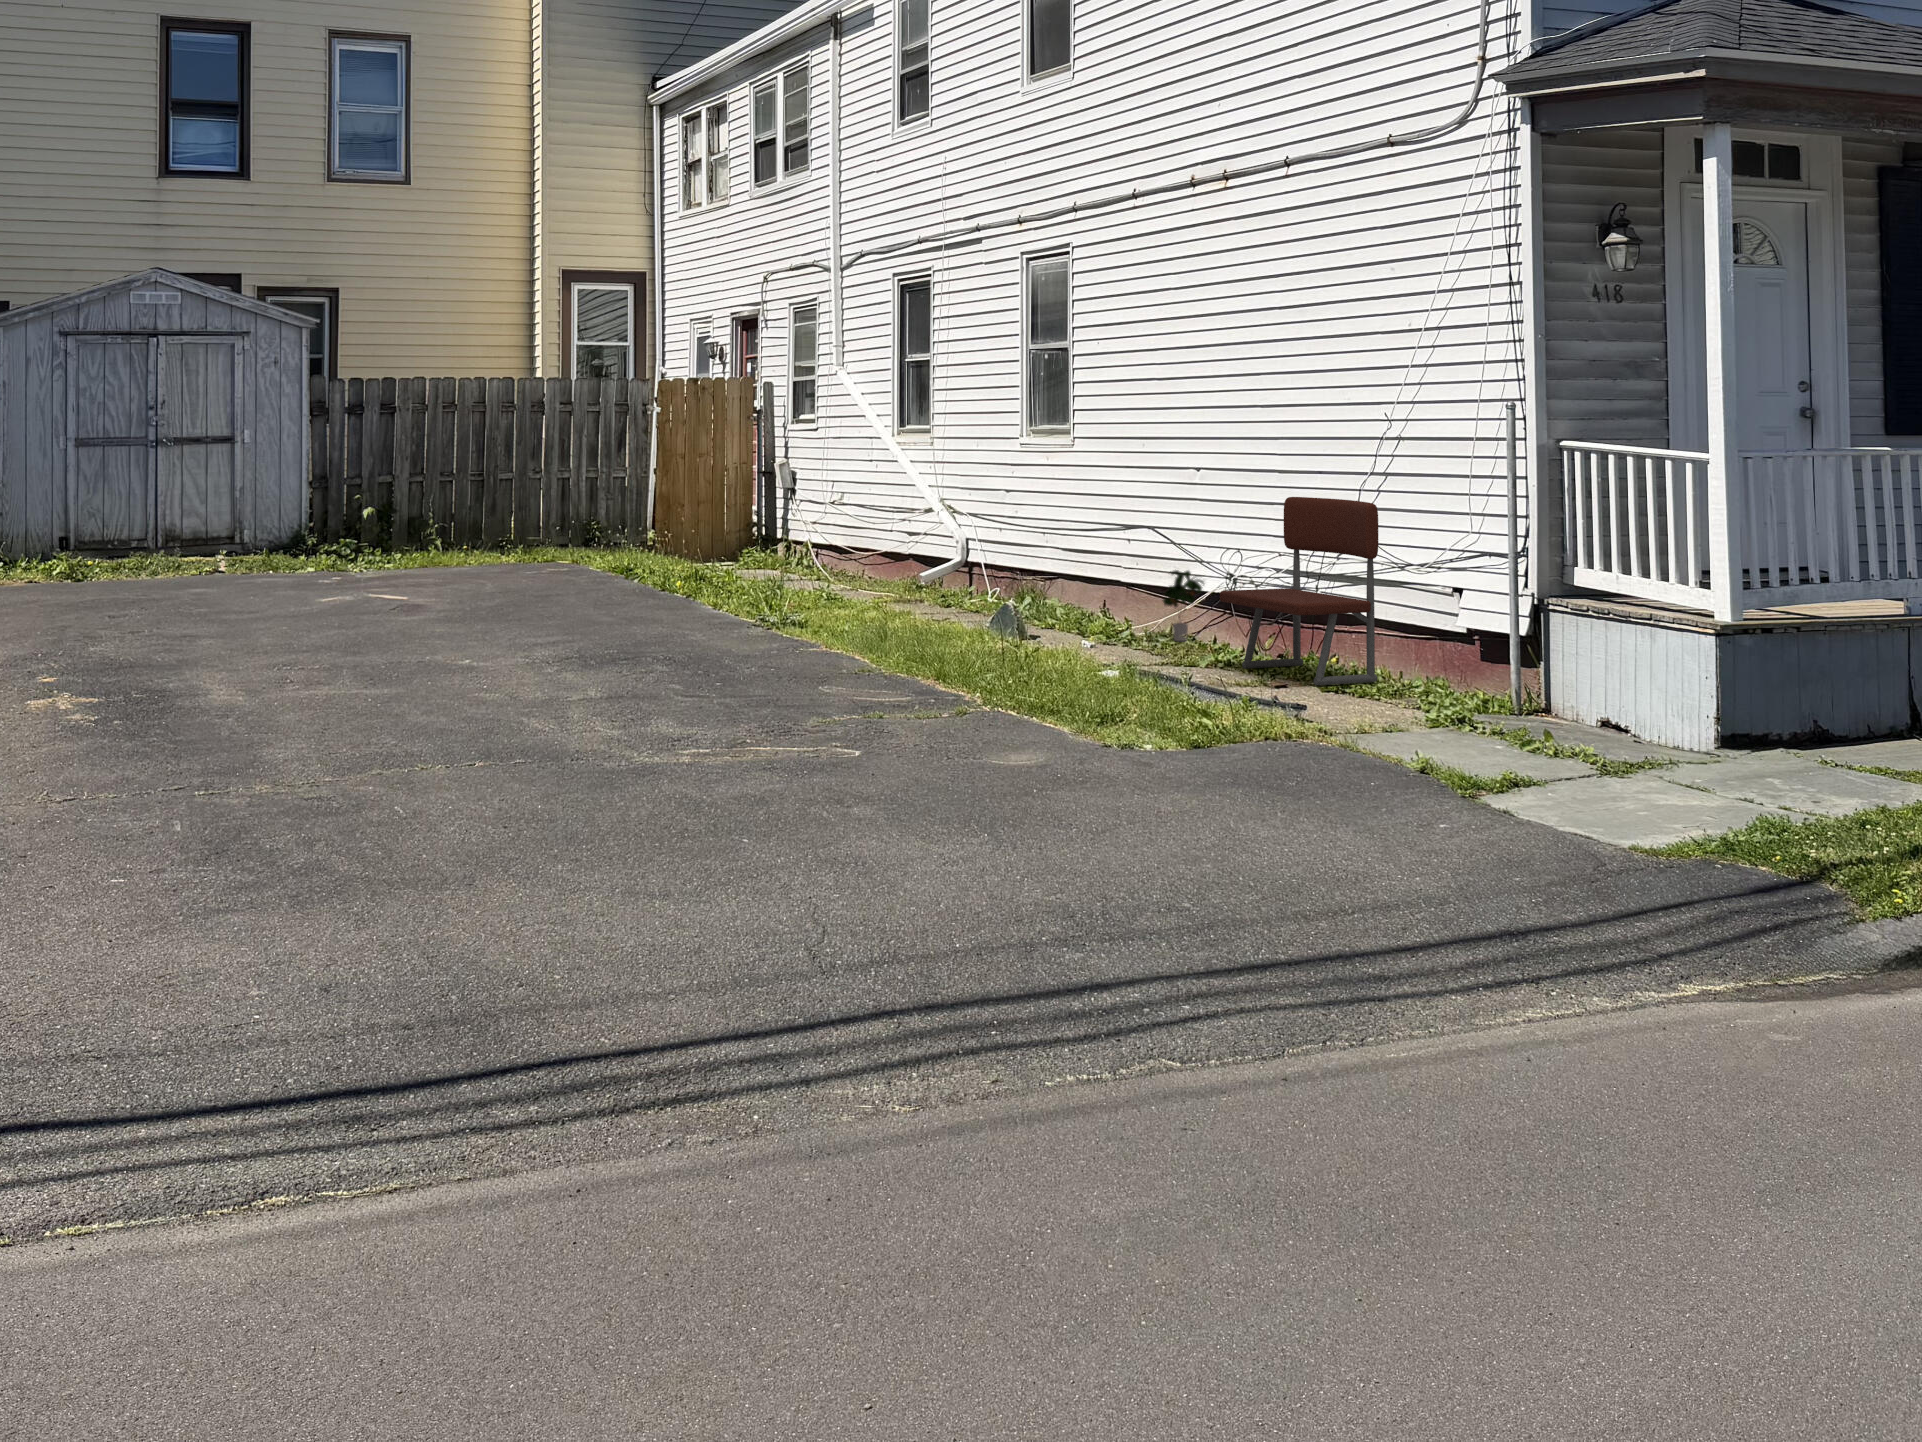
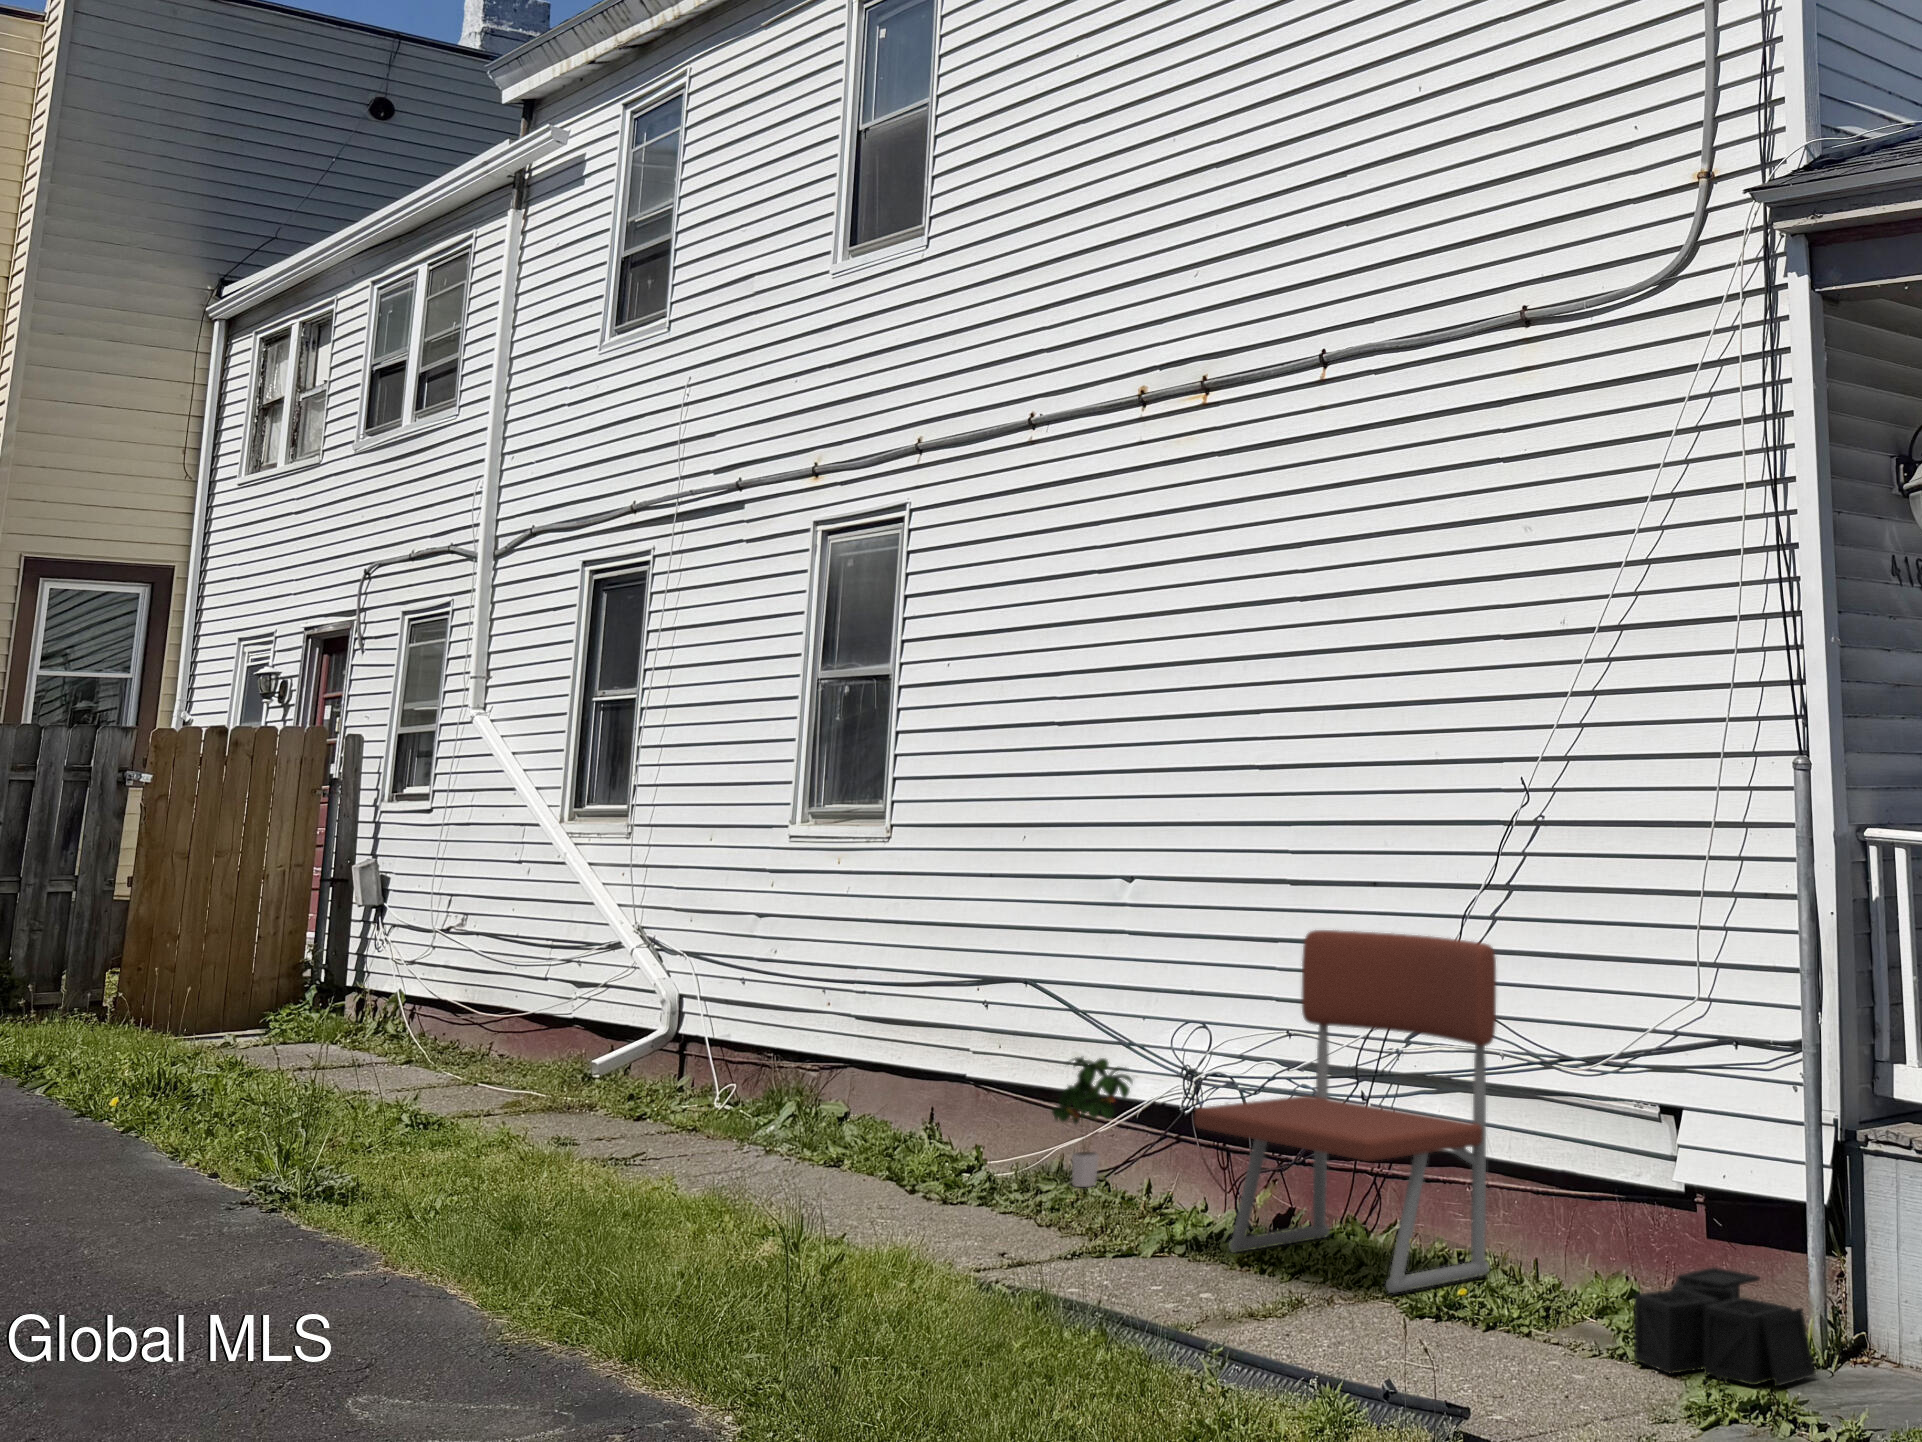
storage bin: none [1422,673,1512,723] -> present [1634,1268,1816,1386]

